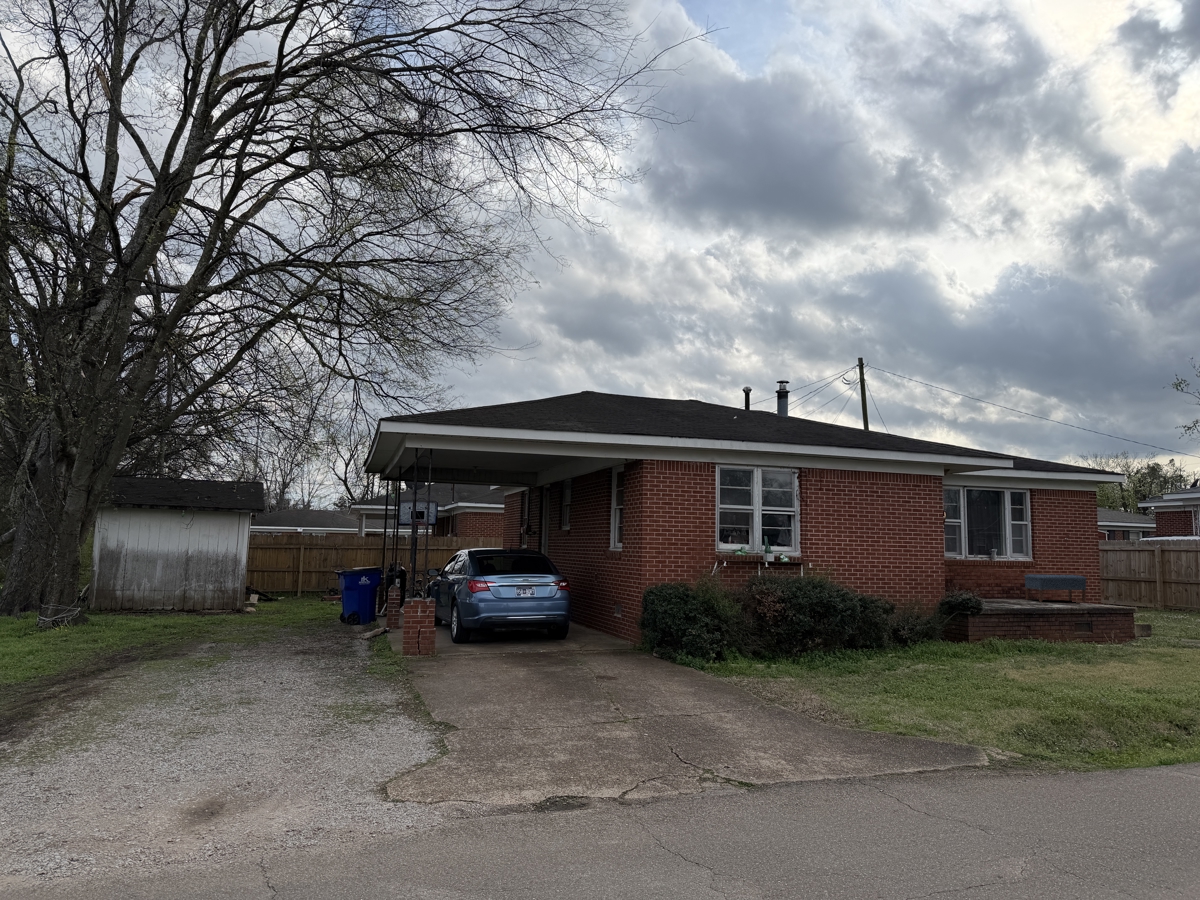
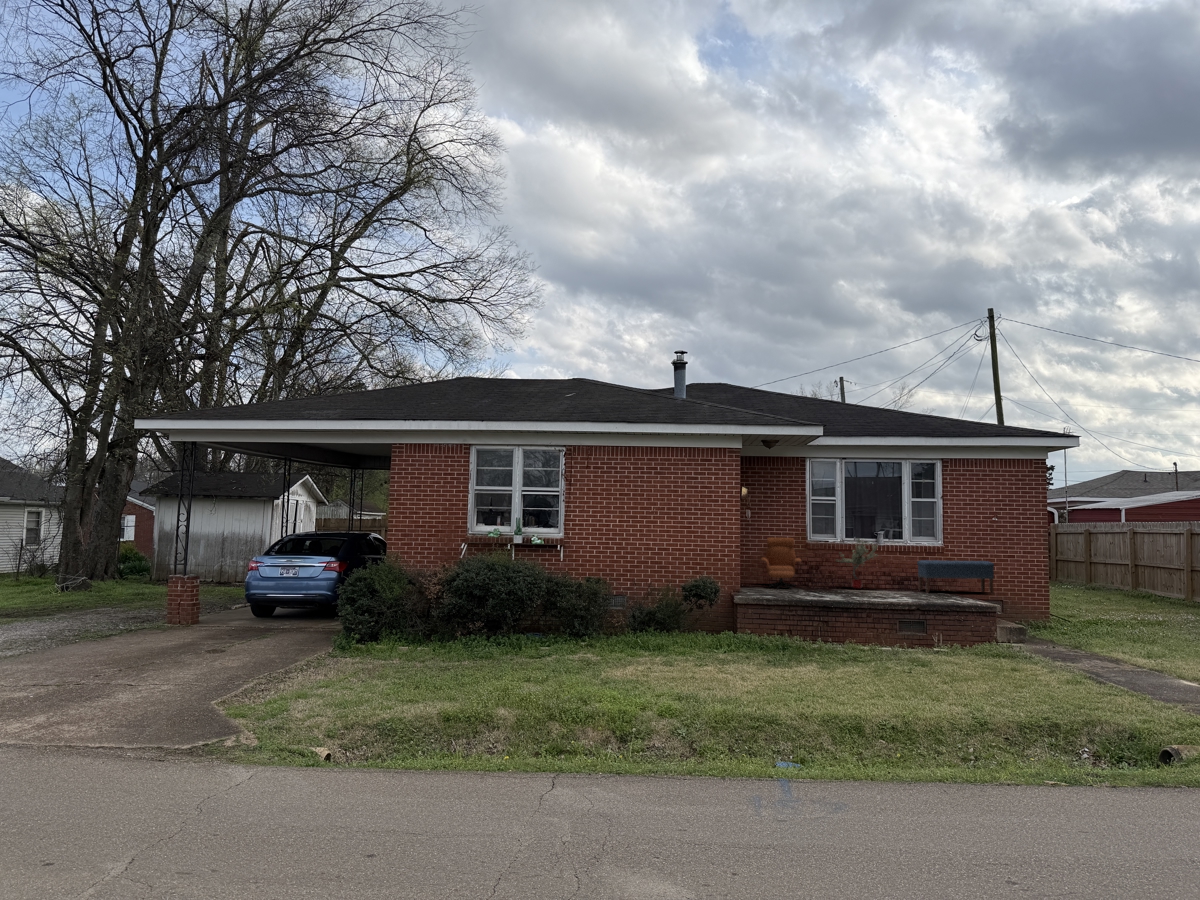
lounge chair: none [905,554,949,600] -> present [761,538,801,589]
potted tree: none [967,555,1002,599] -> present [838,540,877,589]

